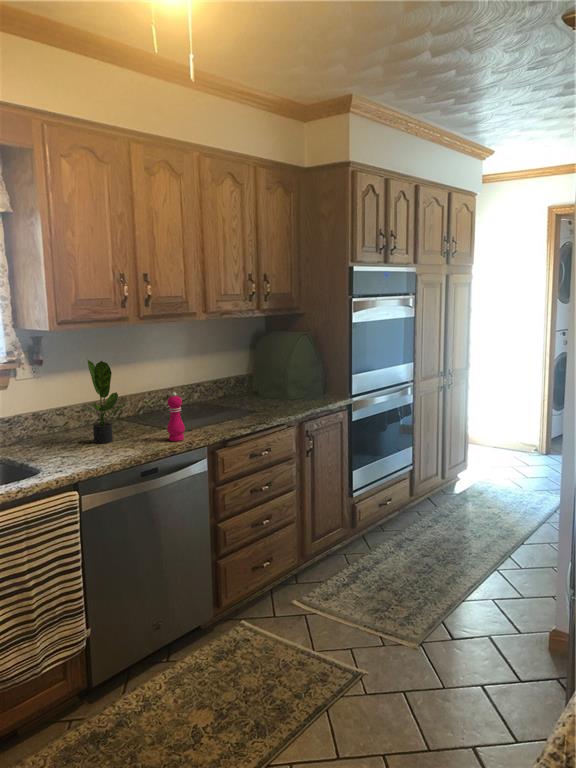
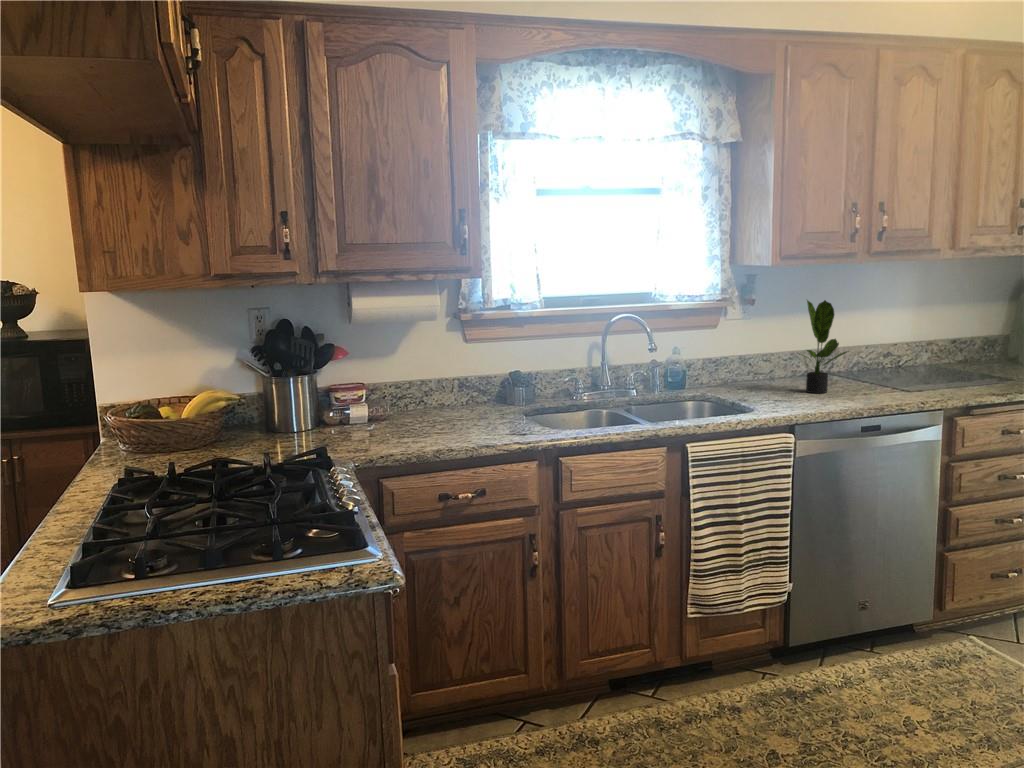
pepper mill: present [167,392,185,441] -> none [895,341,918,399]

